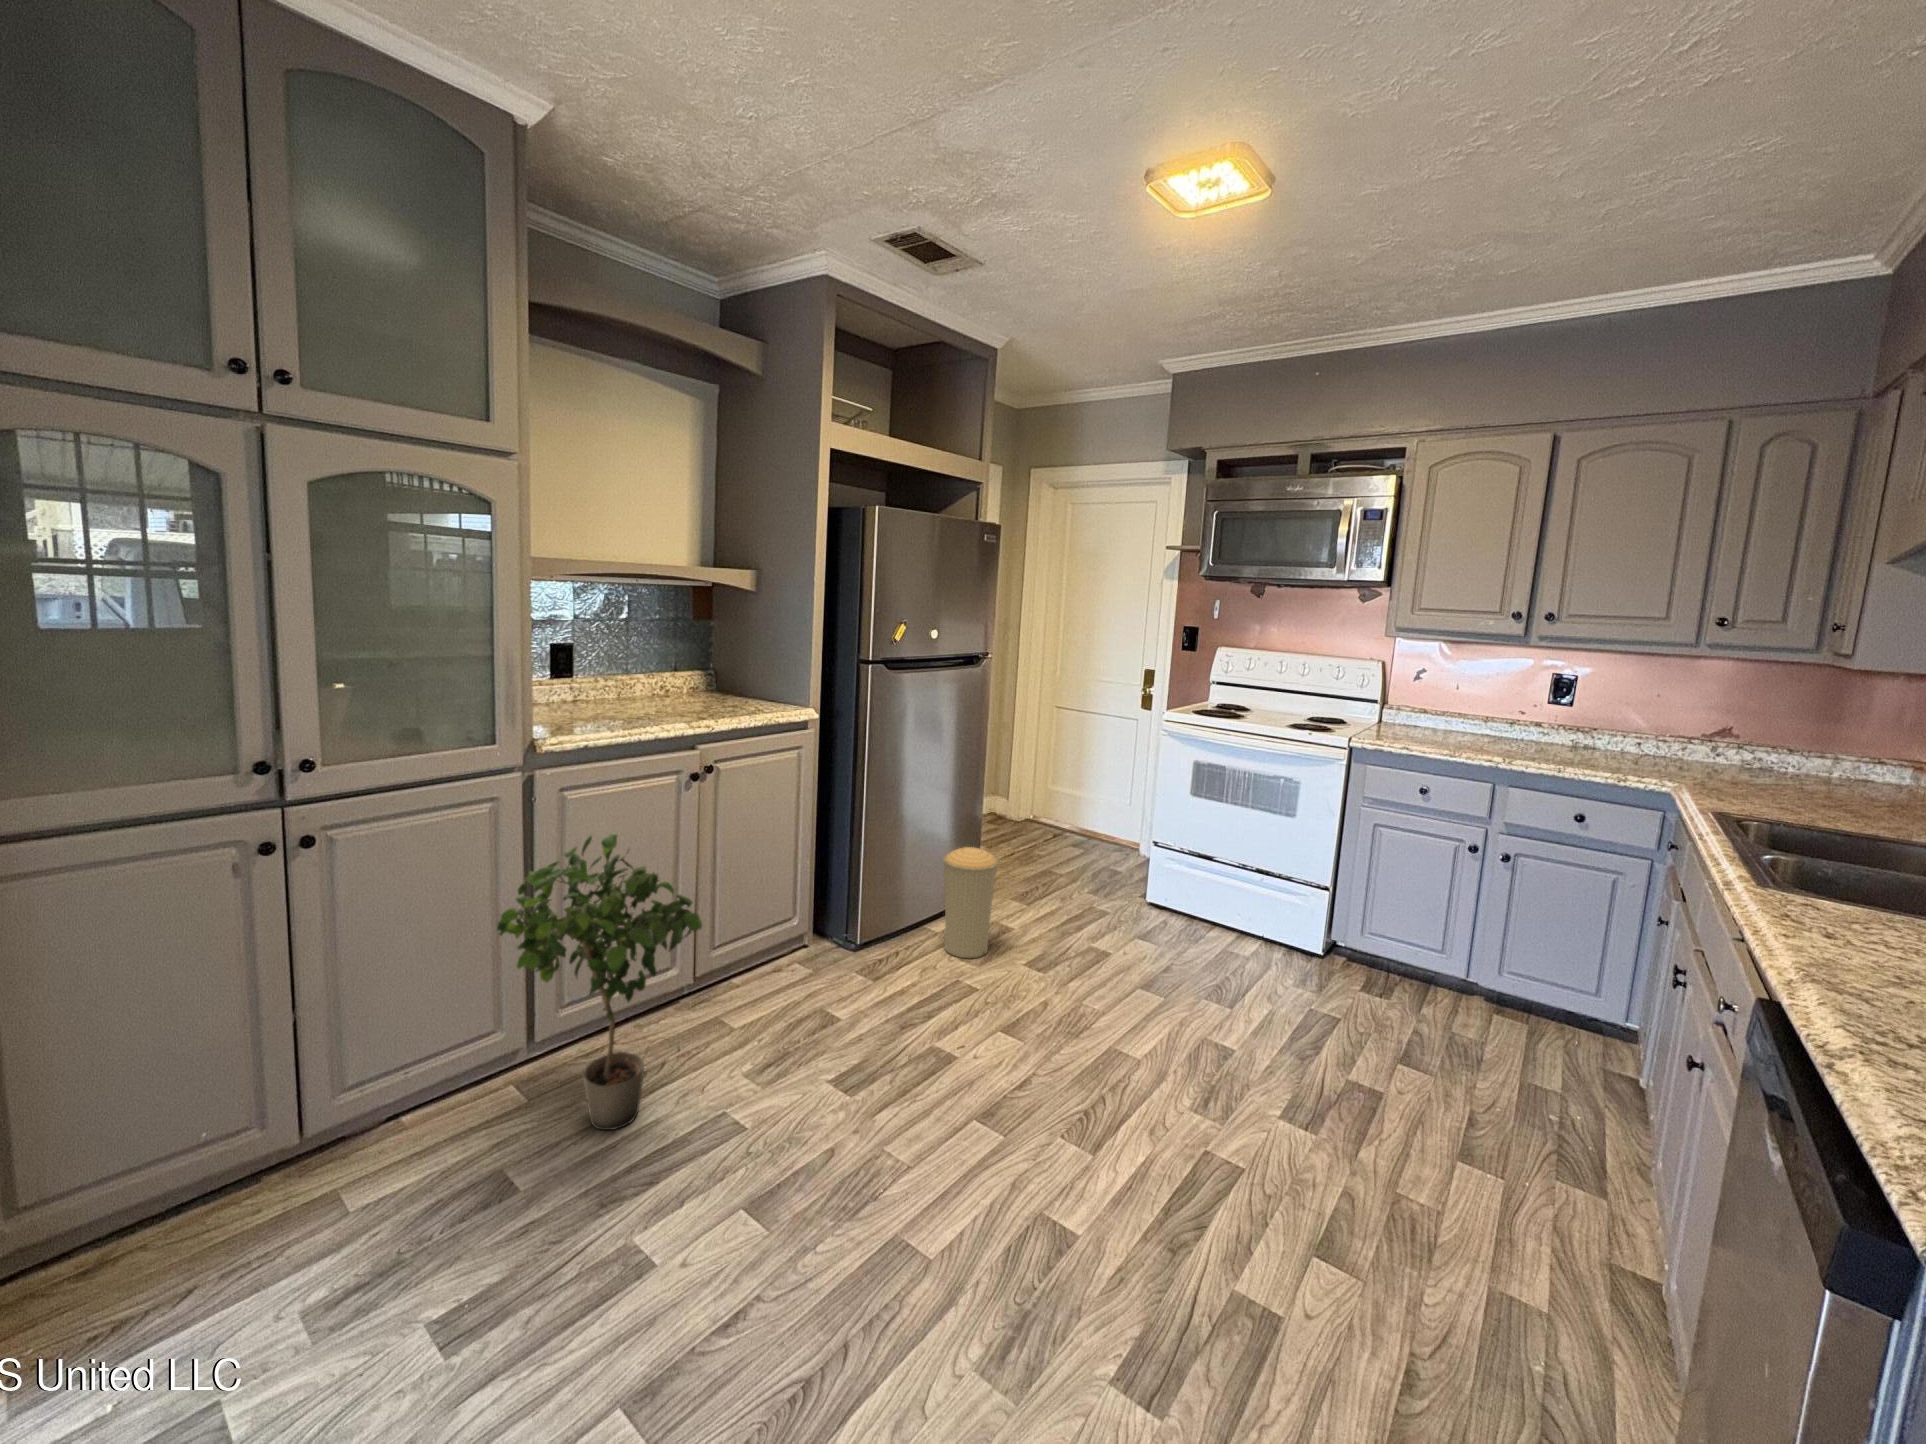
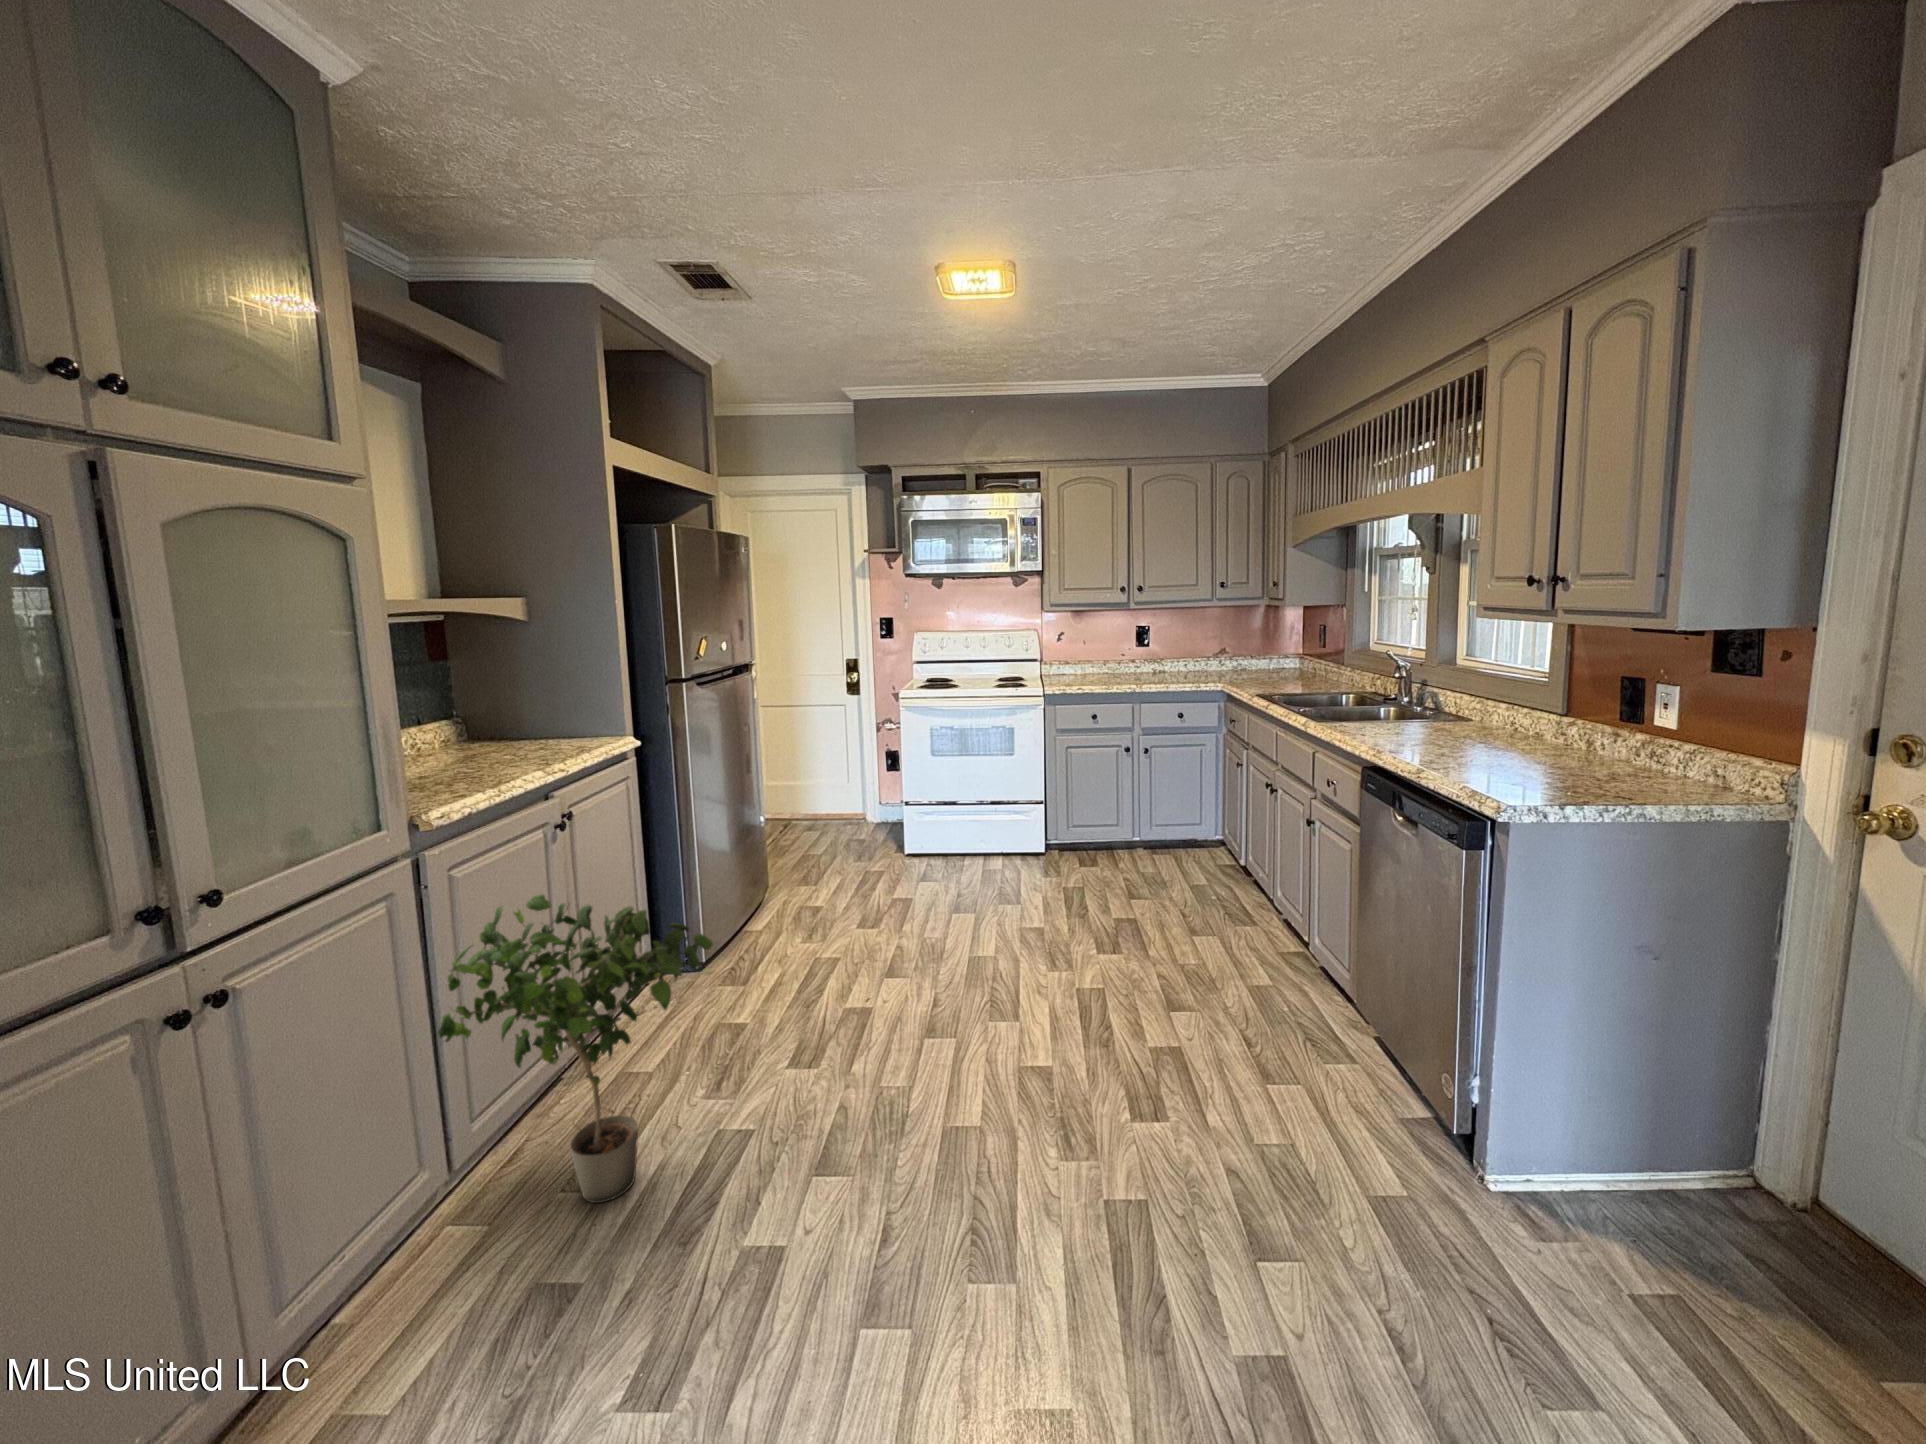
trash can: present [943,847,999,958] -> none [767,840,821,942]

